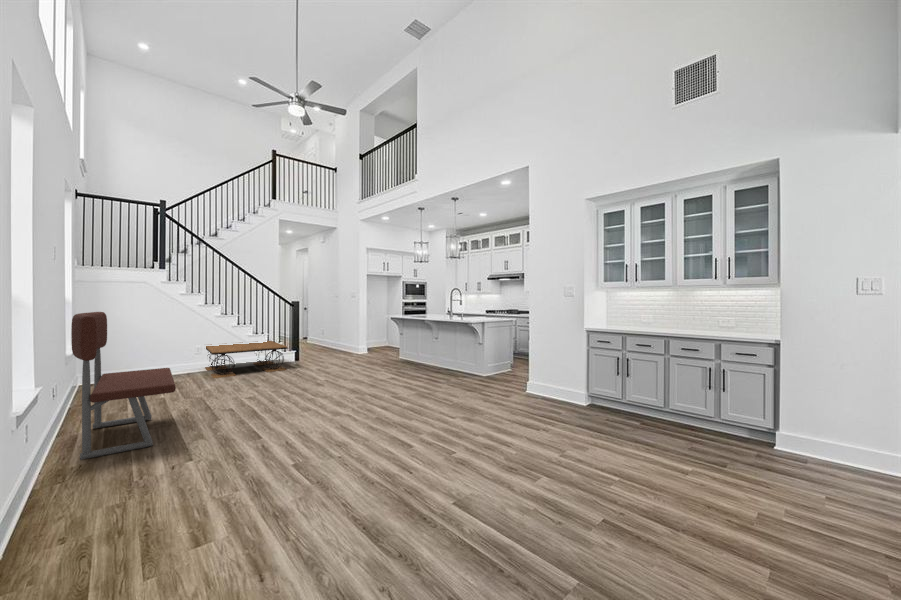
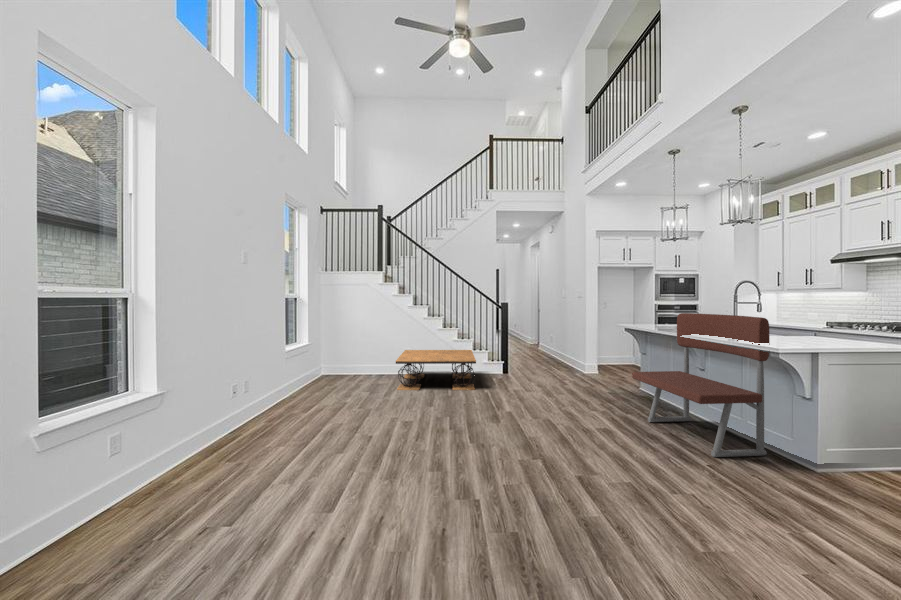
bench: present [71,312,176,460] -> present [632,313,770,457]

